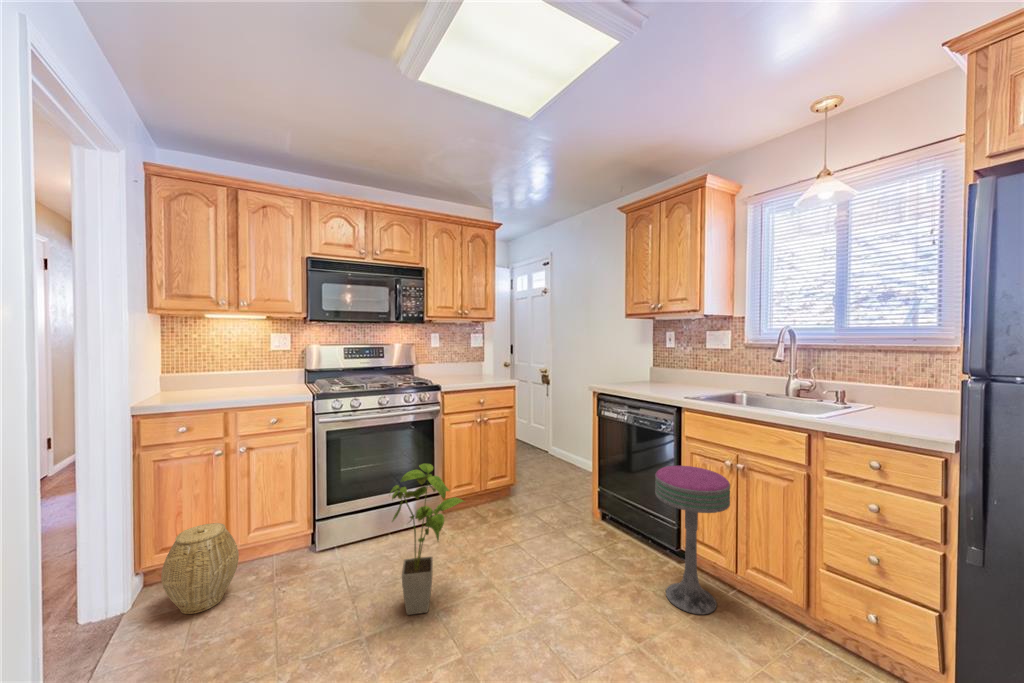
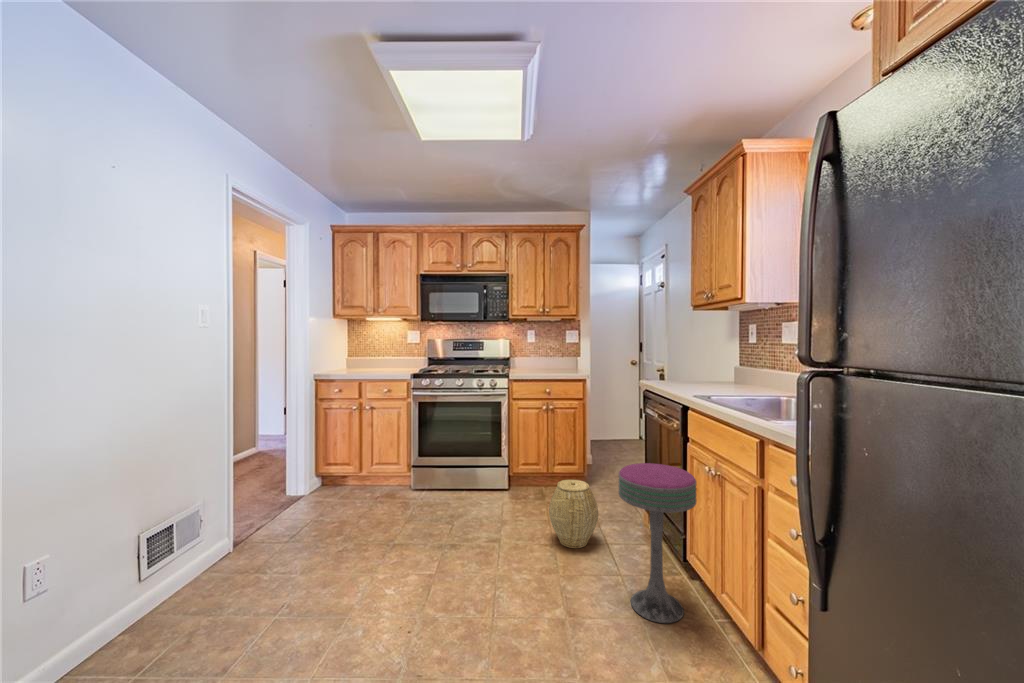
house plant: present [390,464,465,615] -> none [413,426,474,540]
woven basket: present [161,523,239,614] -> present [549,480,598,548]

